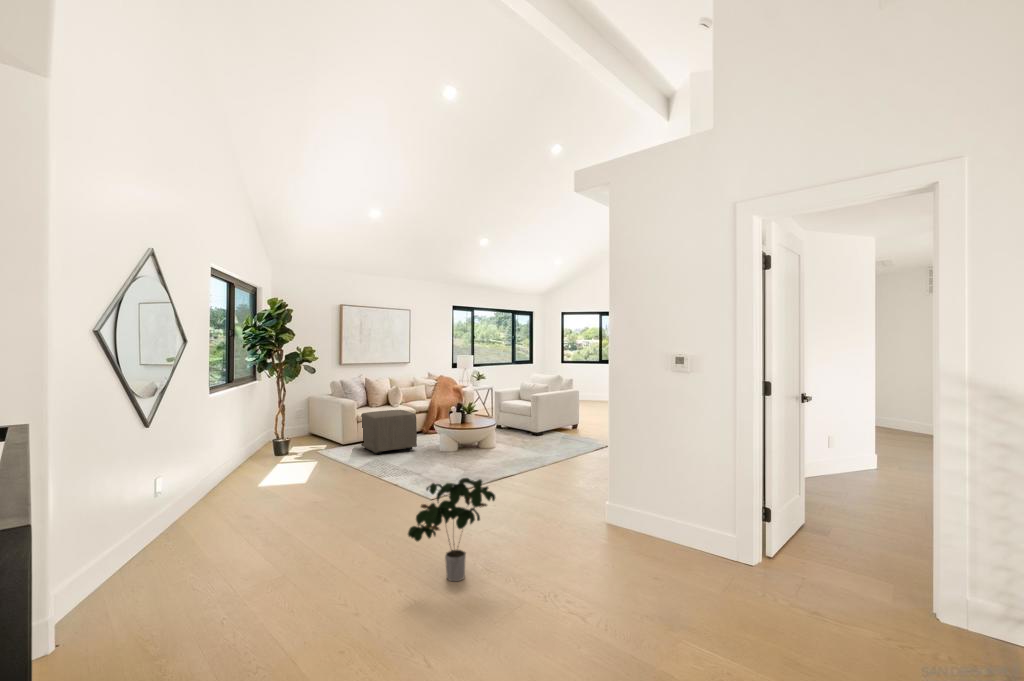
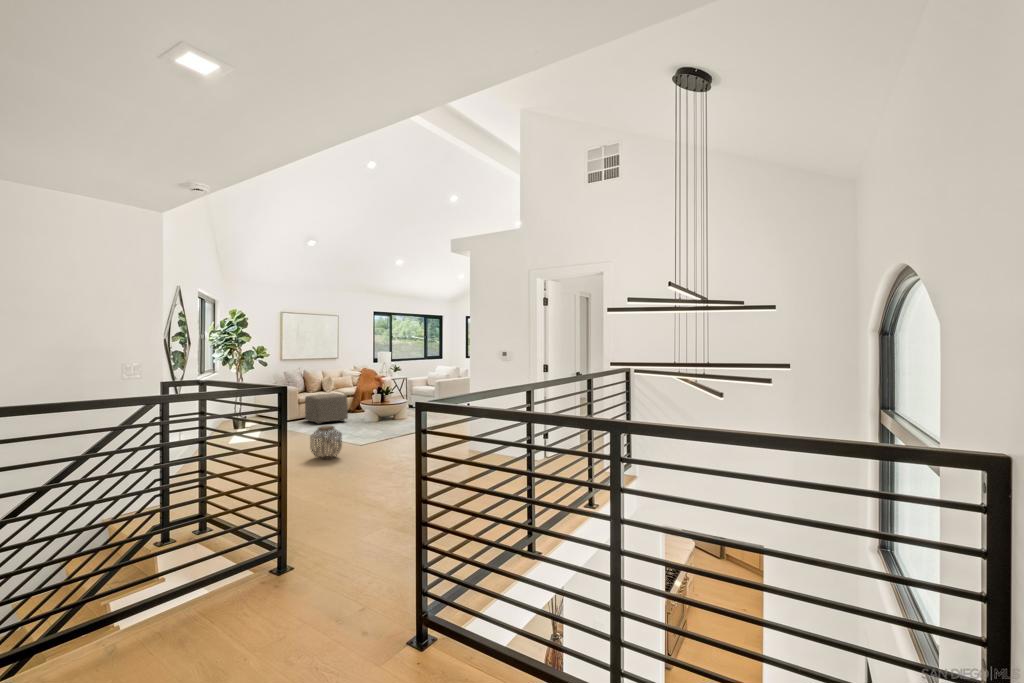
woven basket: none [341,476,396,540] -> present [310,426,342,460]
potted plant: present [408,478,495,581] -> none [352,420,397,470]

